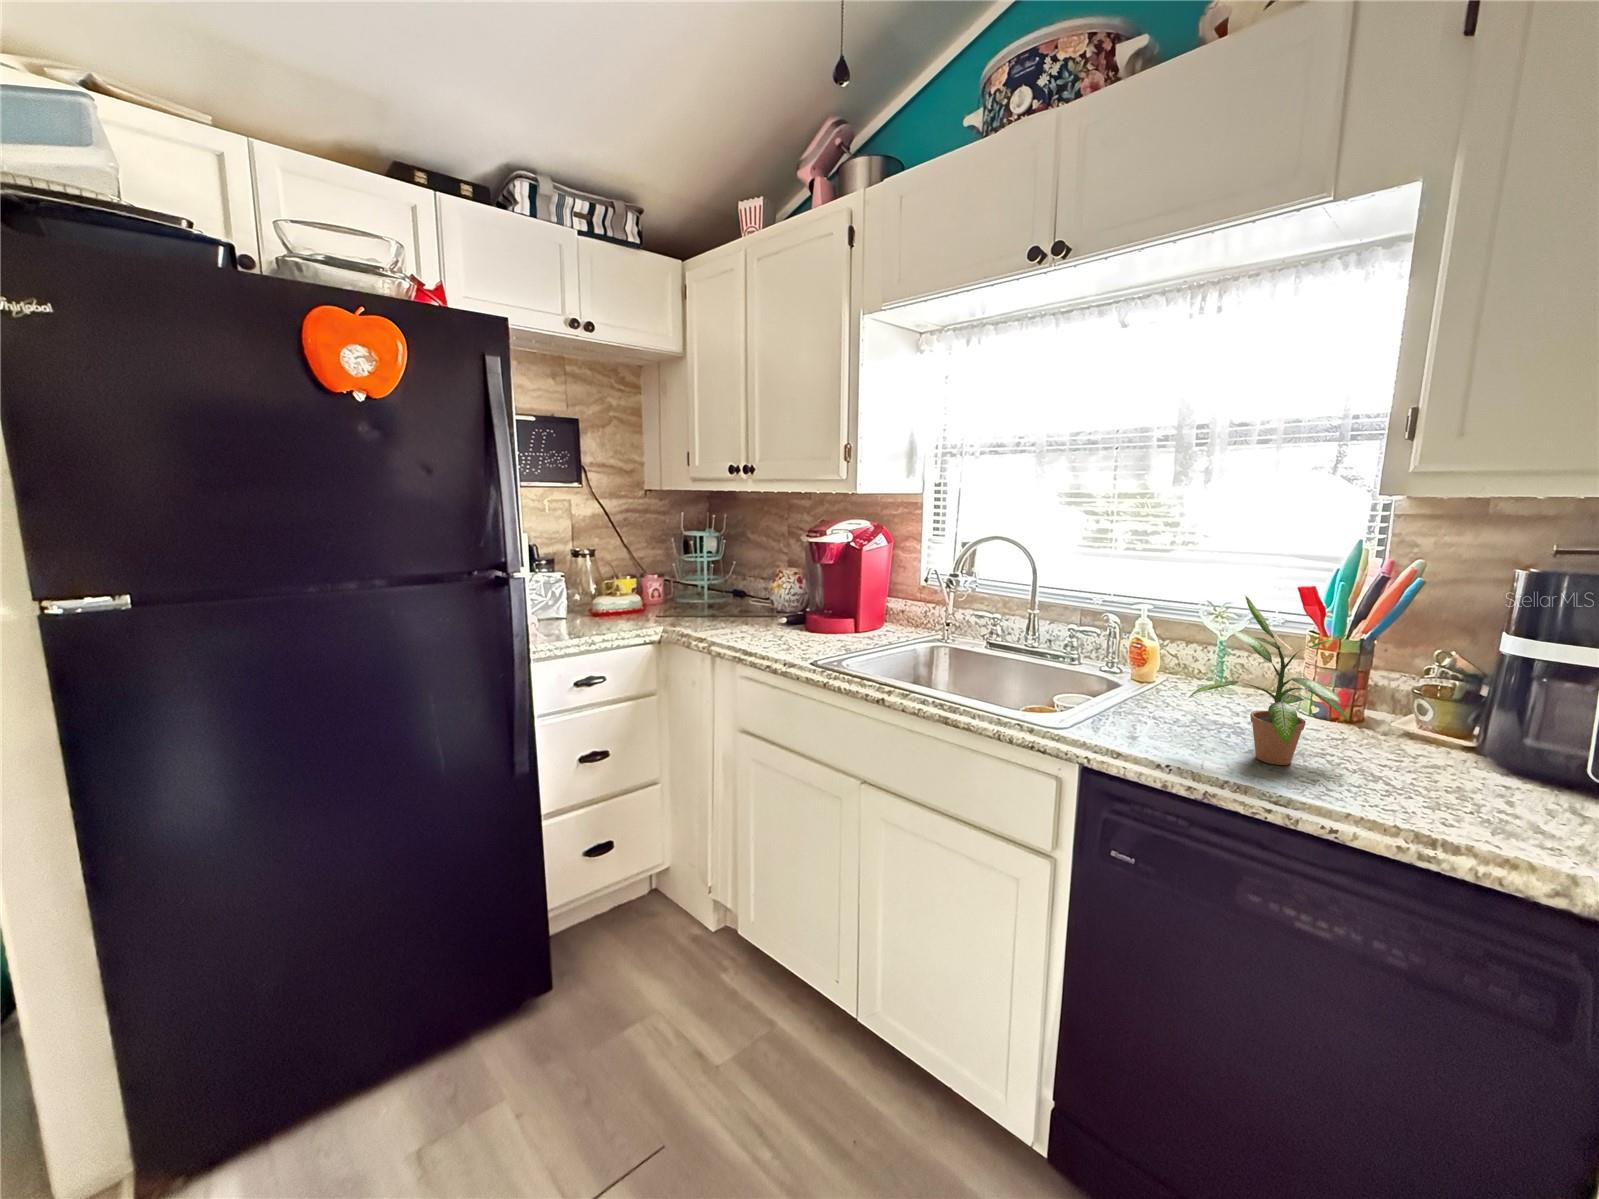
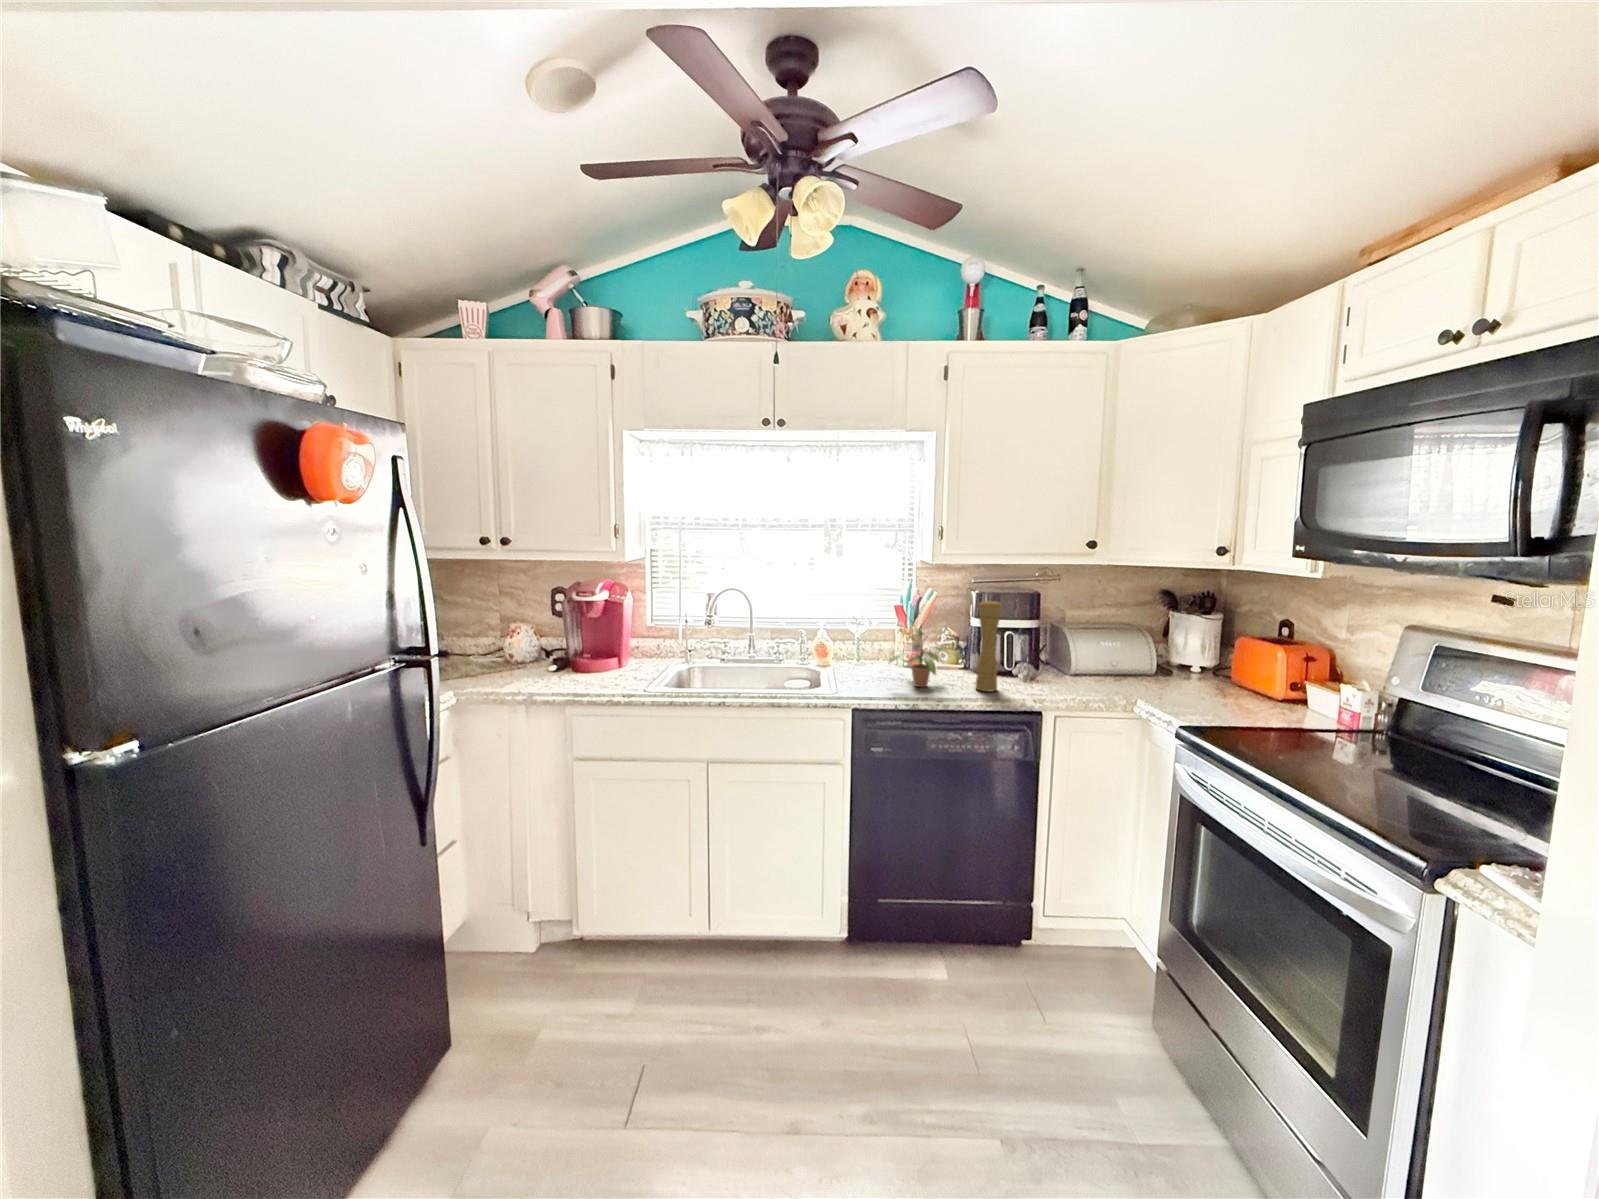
pepper mill: none [1420,580,1534,824] -> present [976,600,1002,692]

